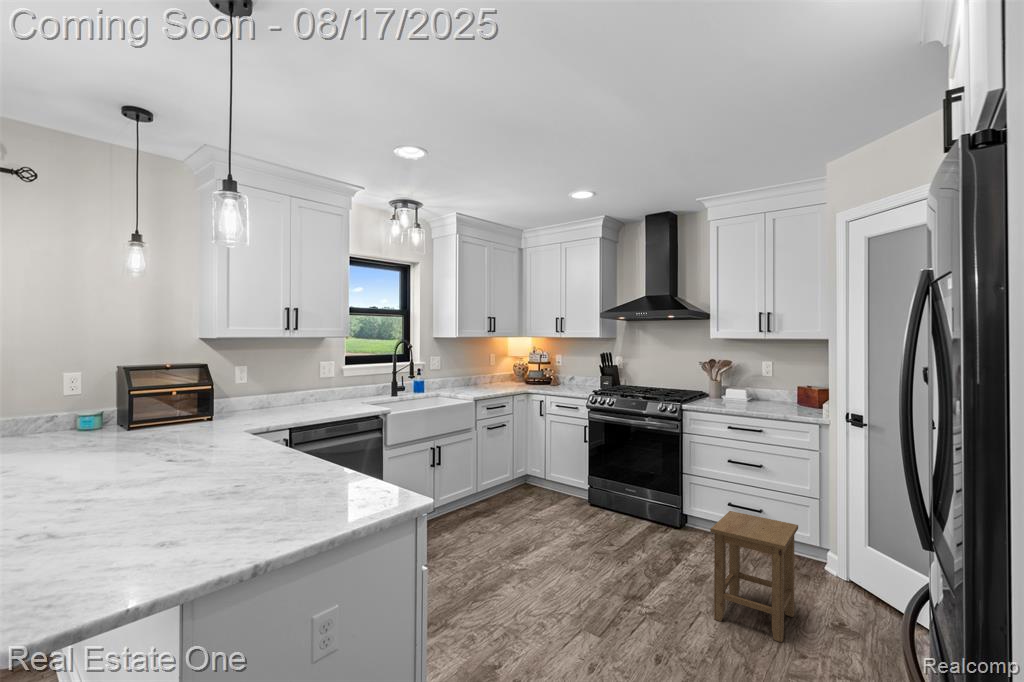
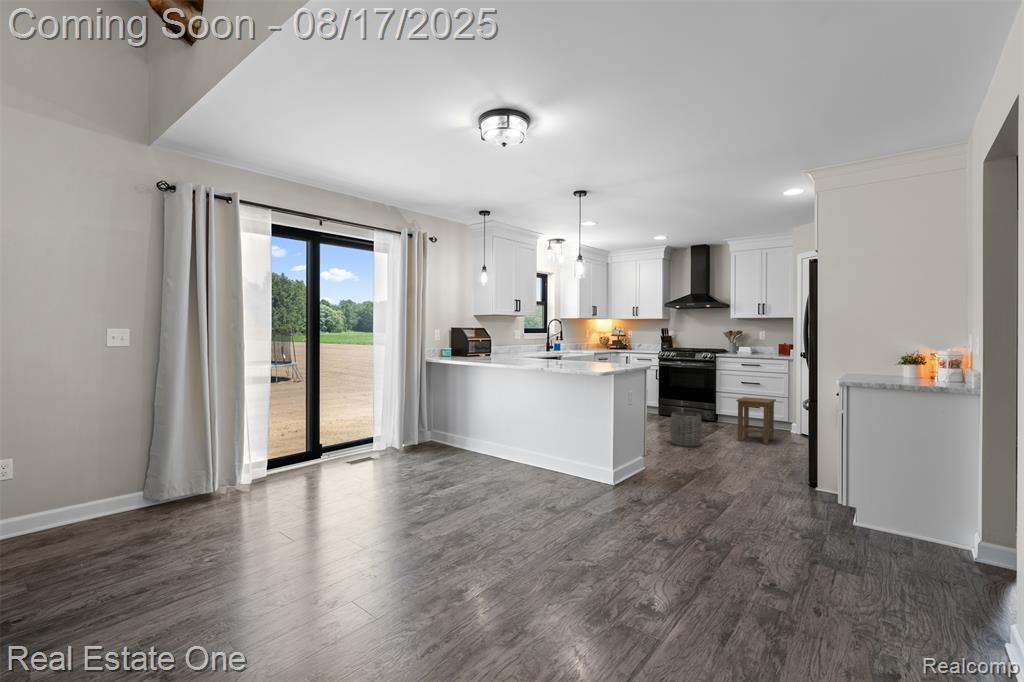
woven basket: none [557,556,627,658] -> present [670,412,702,447]

